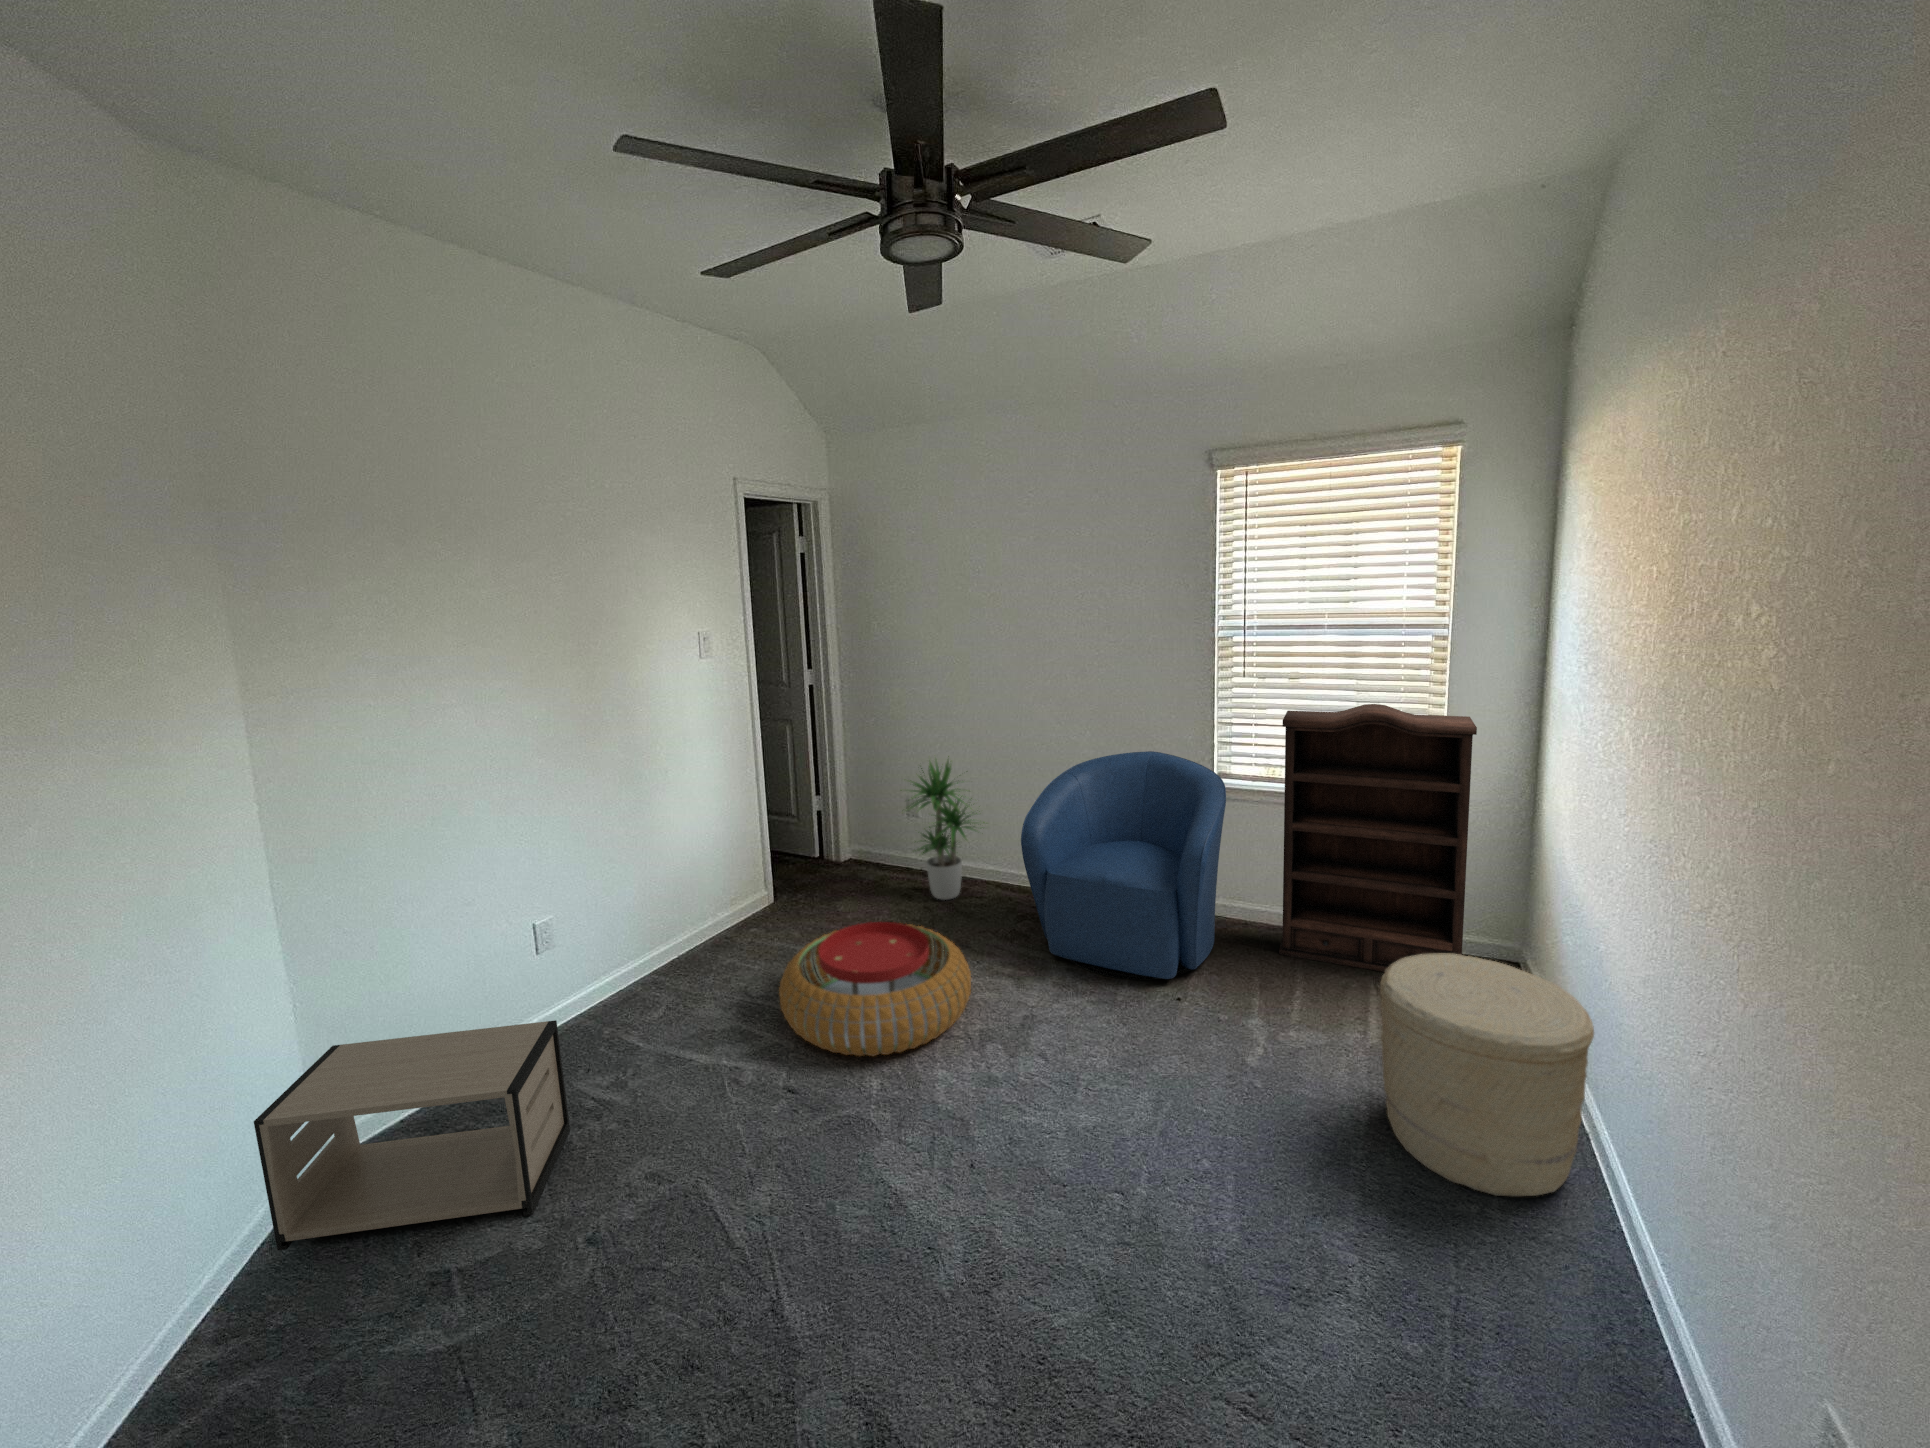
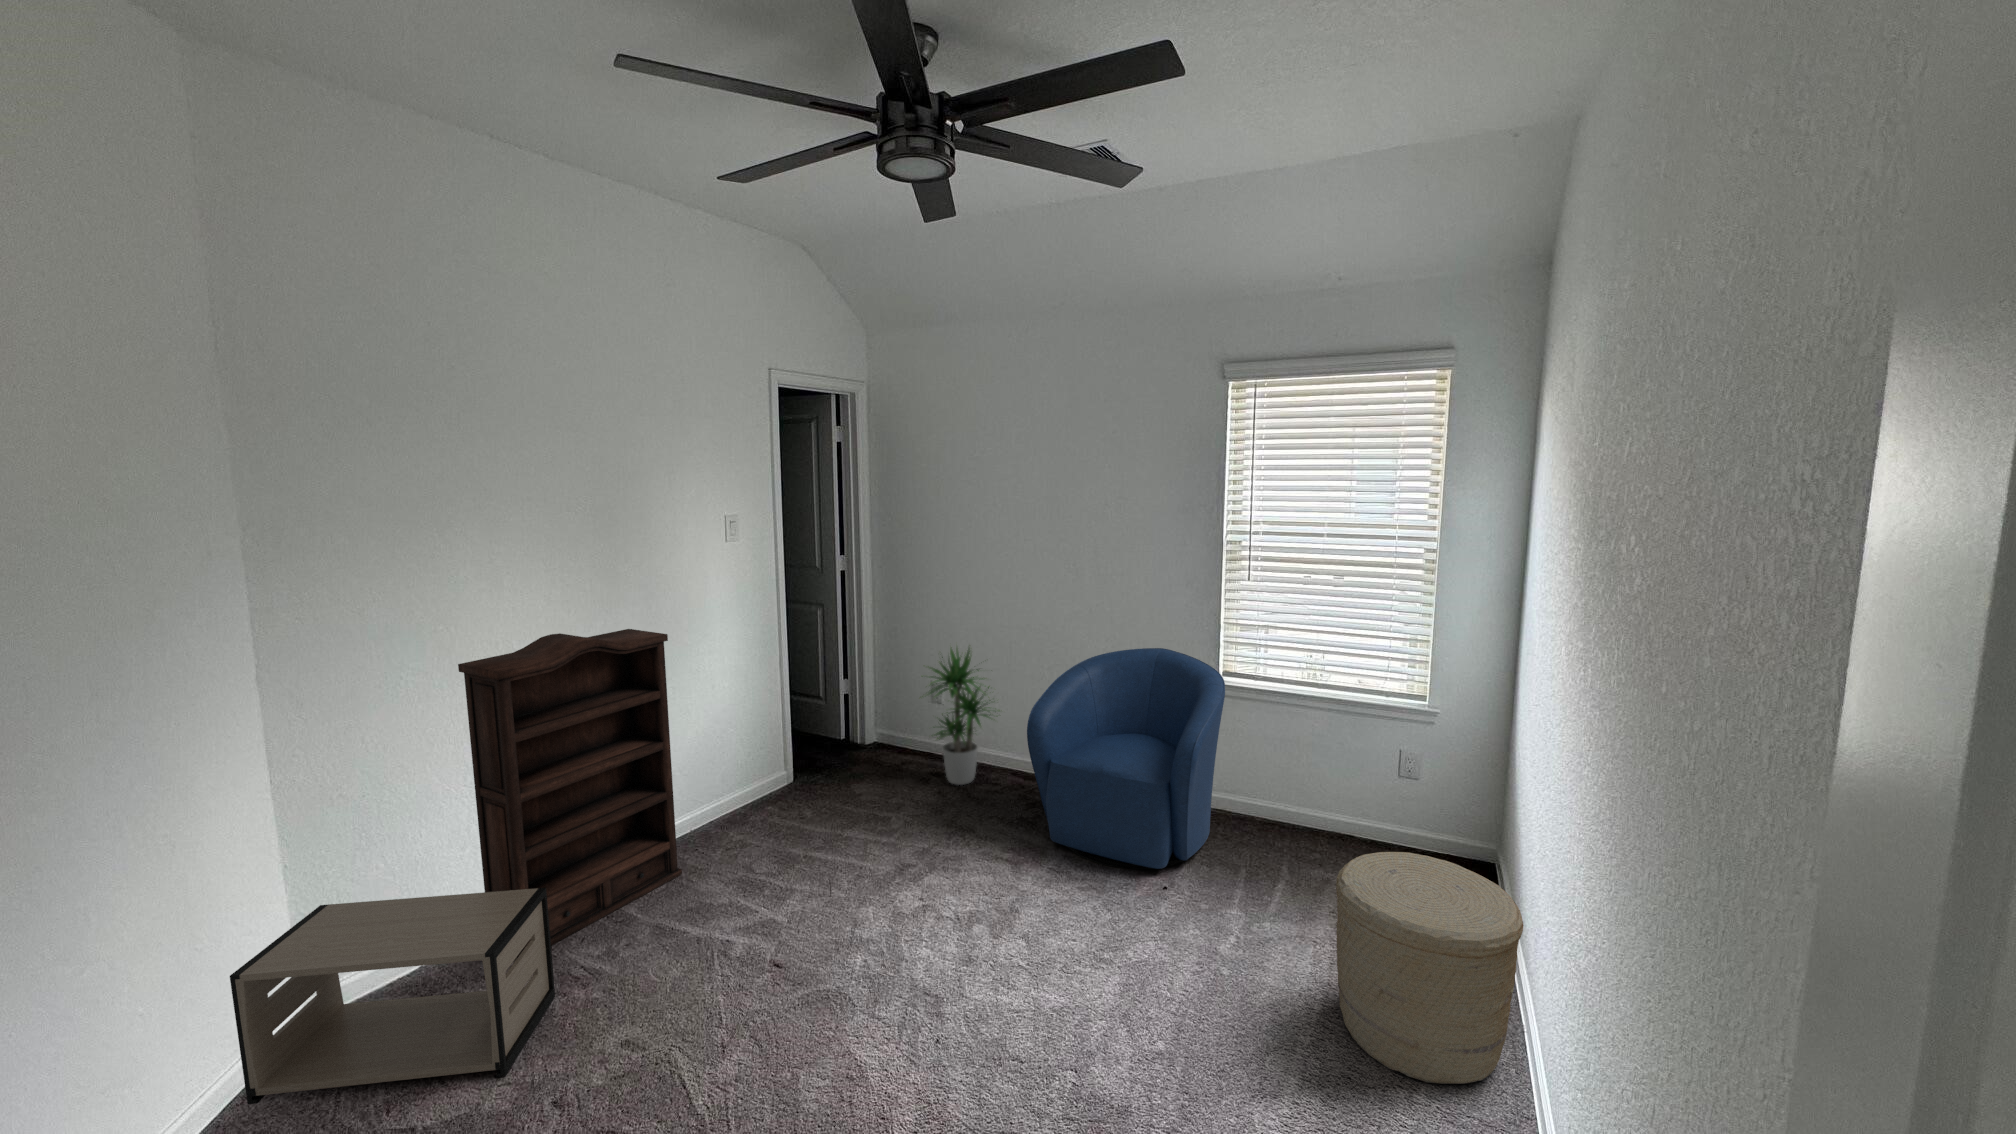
bookshelf: present [1279,704,1477,972] -> present [458,629,682,958]
pouf: present [779,922,971,1057] -> none [778,804,967,934]

